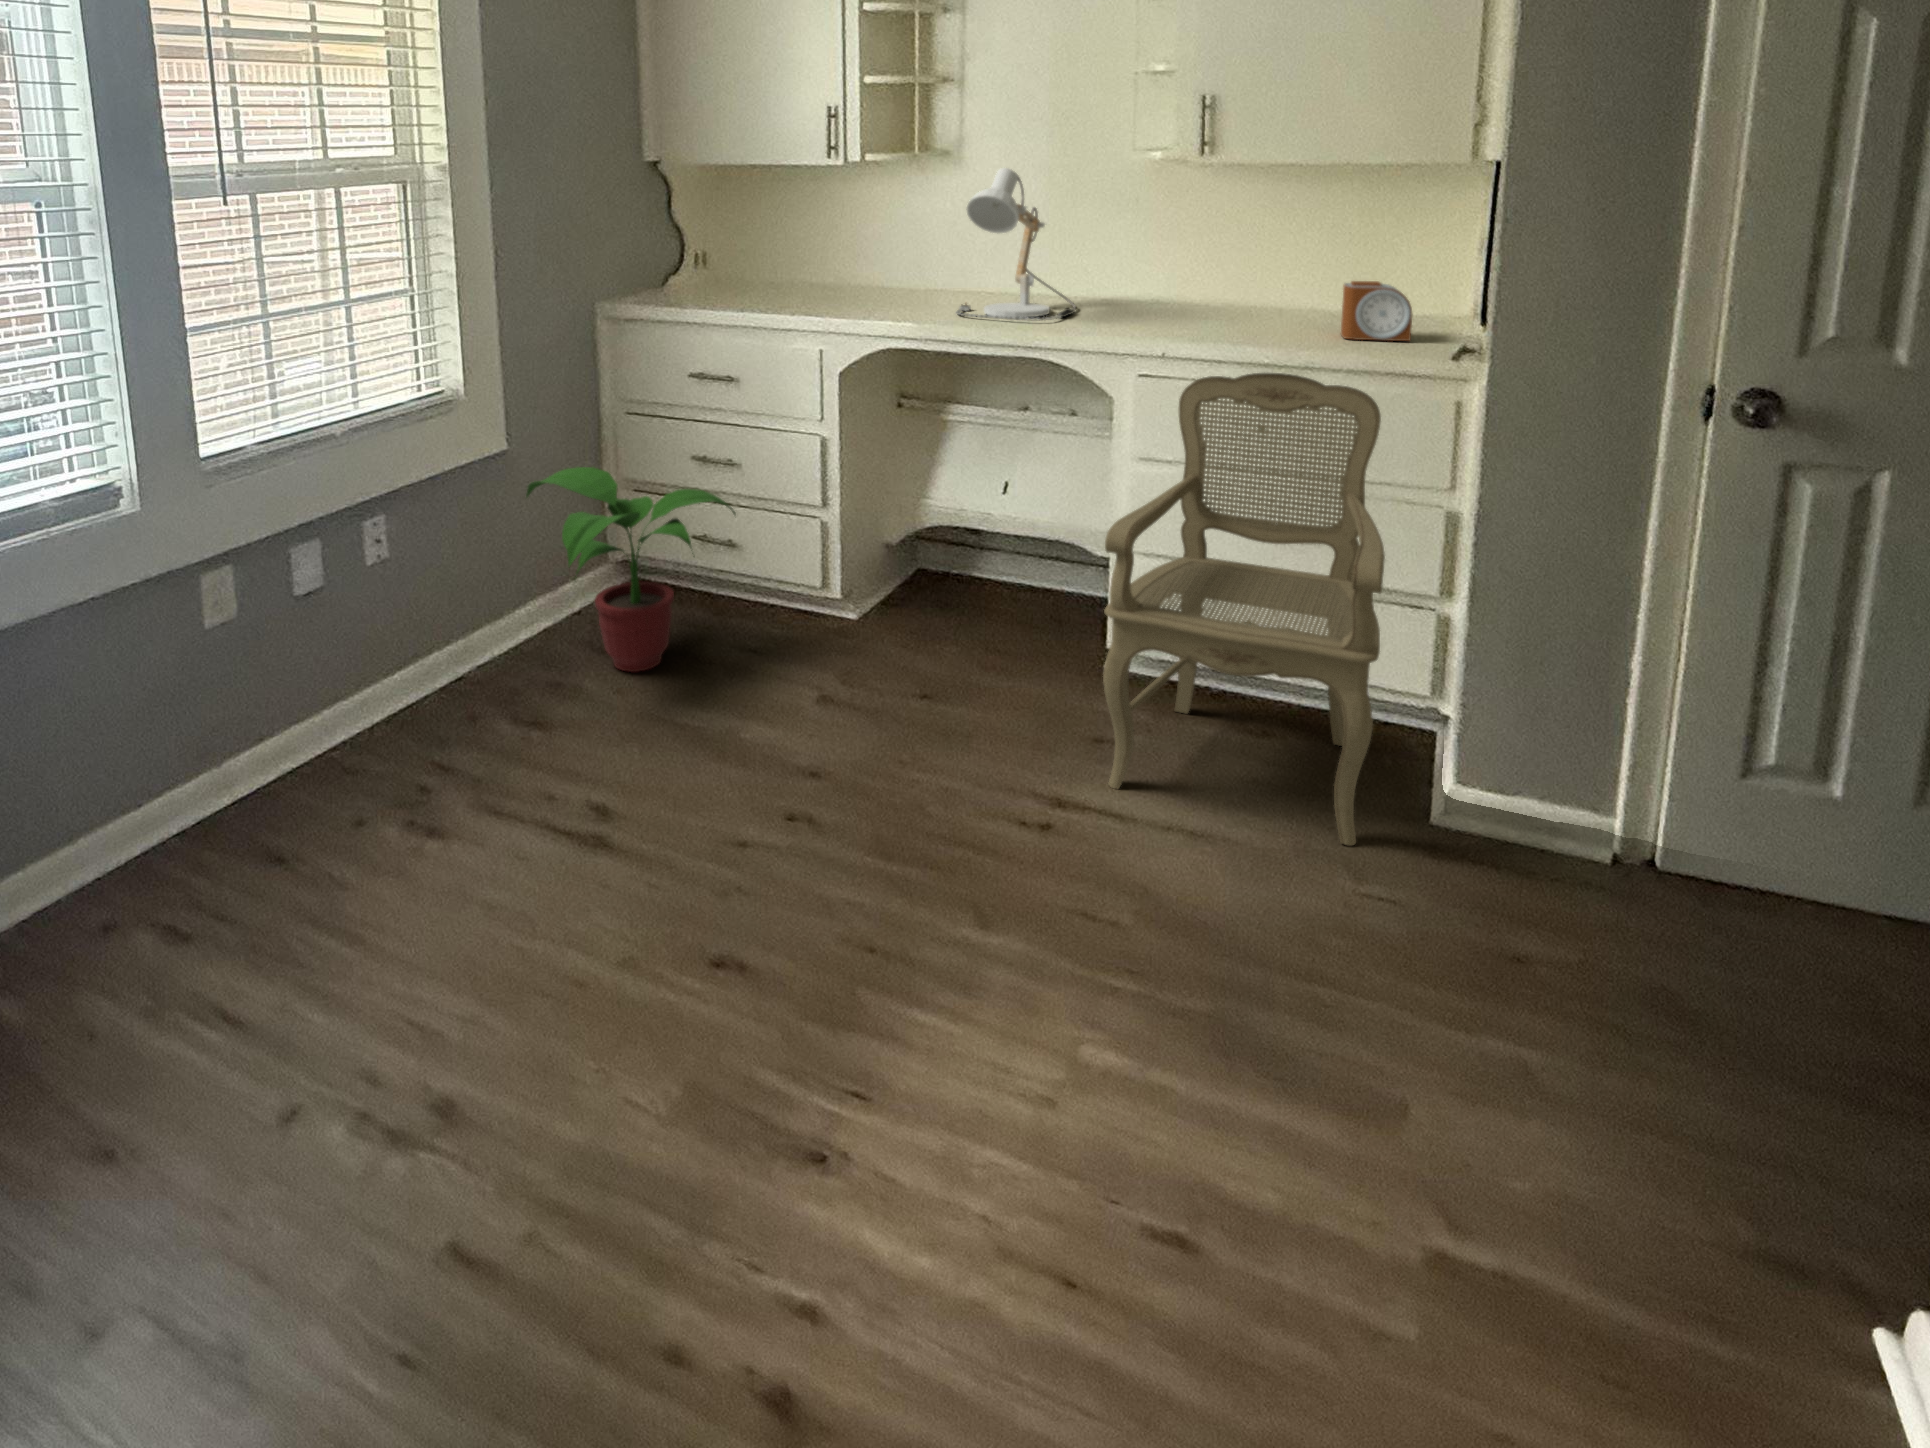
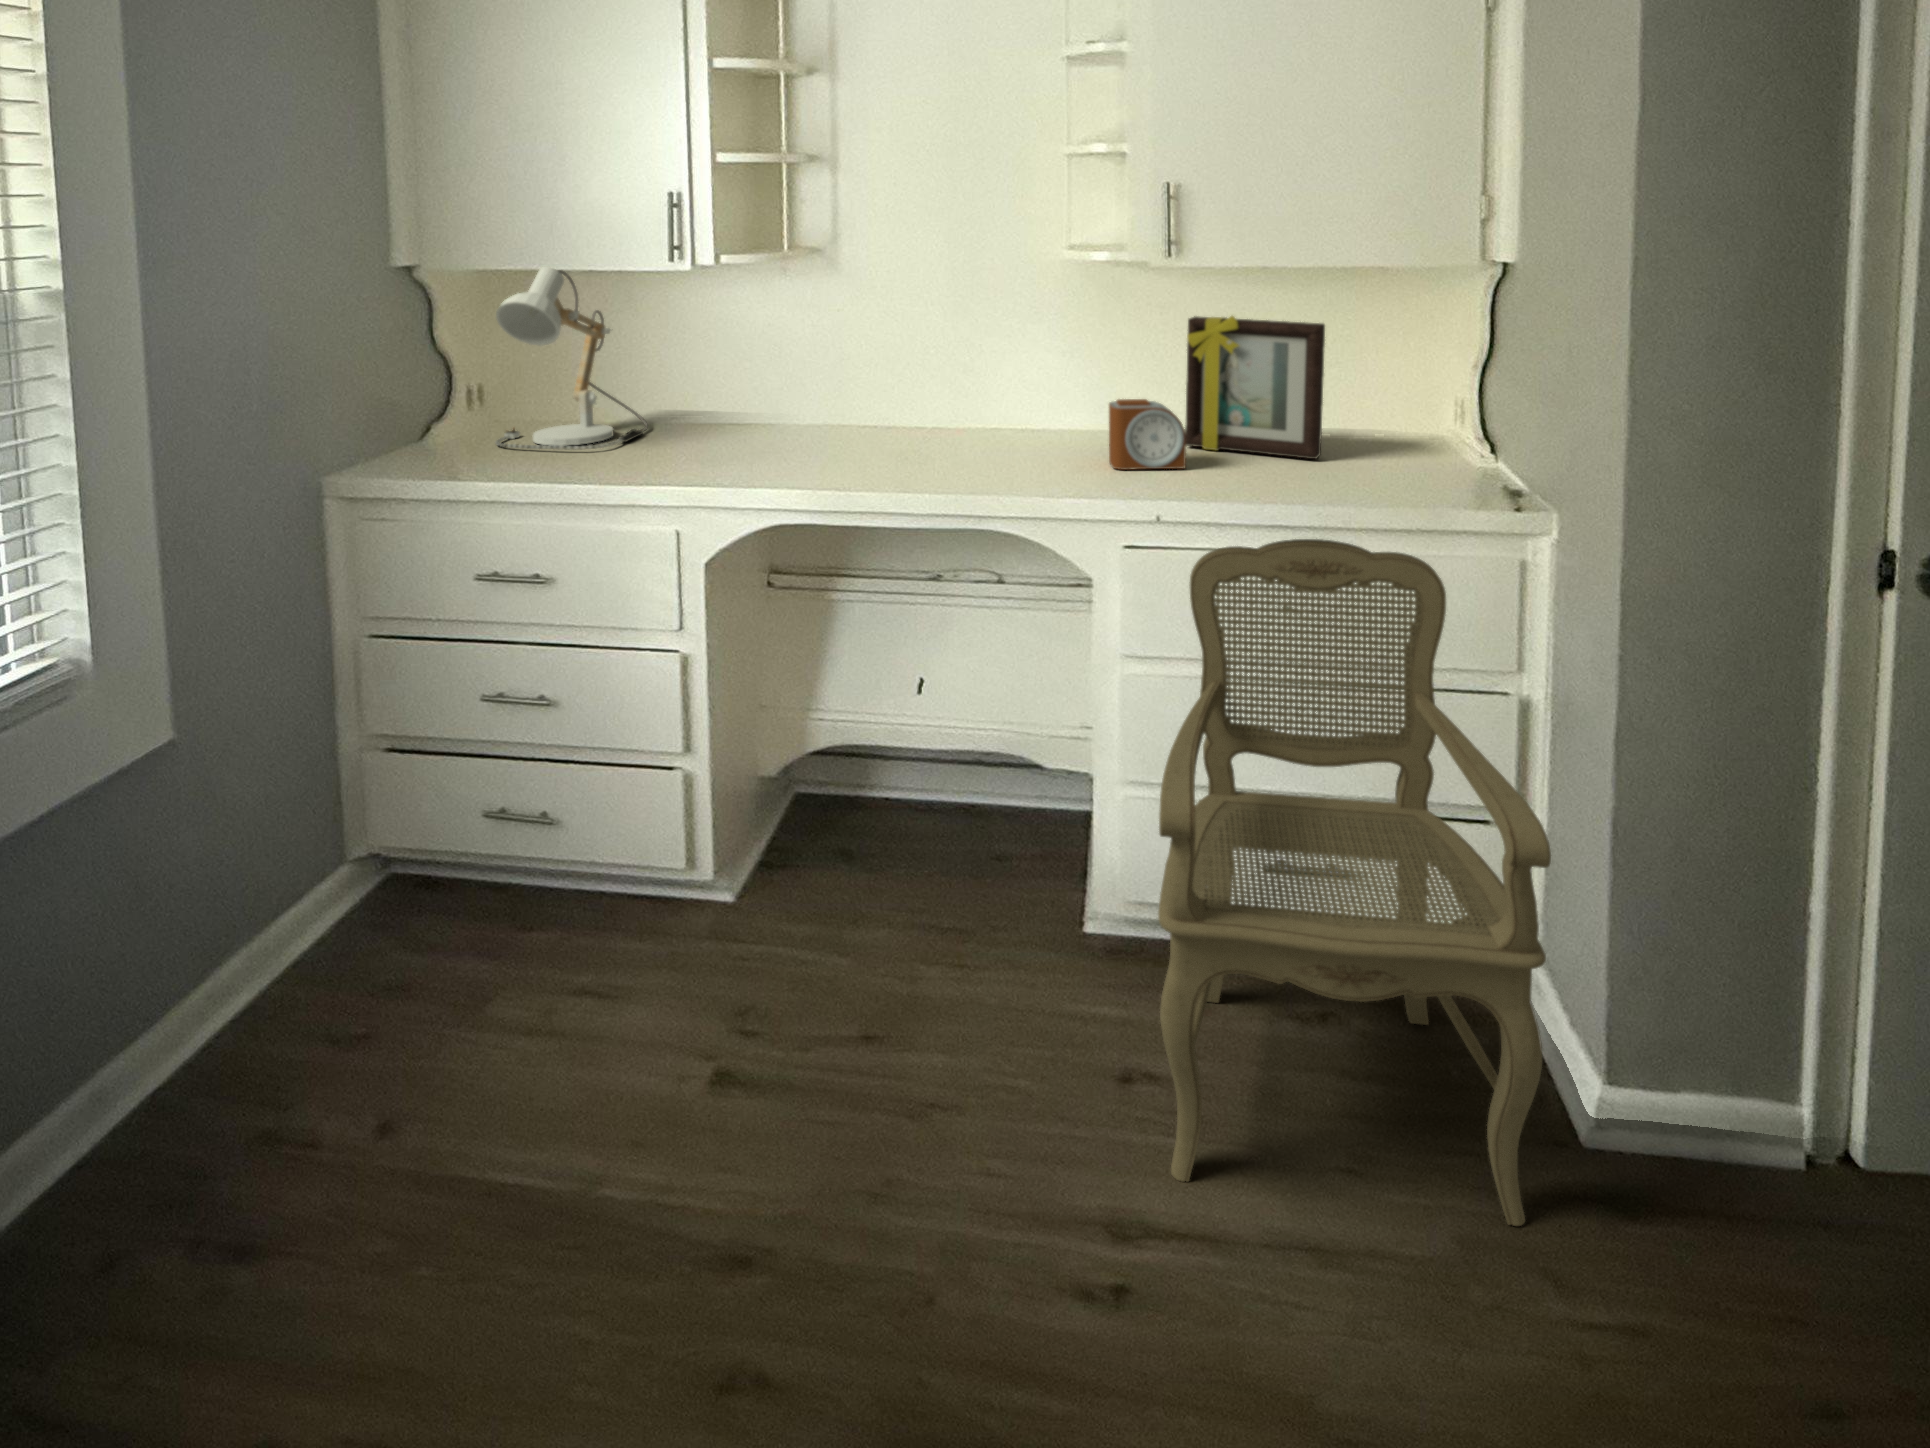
desk lamp: present [956,168,1076,320] -> present [495,267,648,450]
picture frame: none [1224,205,1344,325] -> present [1185,316,1325,459]
alarm clock: present [1341,281,1412,341] -> present [1109,399,1186,470]
potted plant: present [526,467,736,672] -> none [208,746,562,1082]

